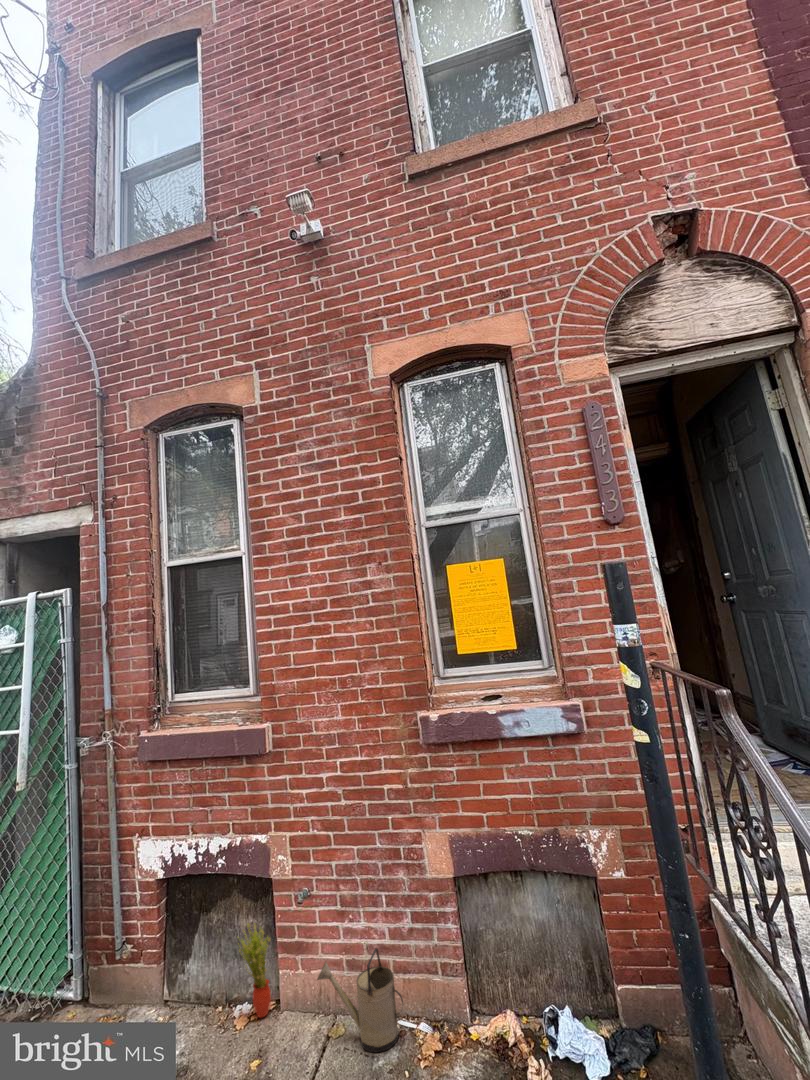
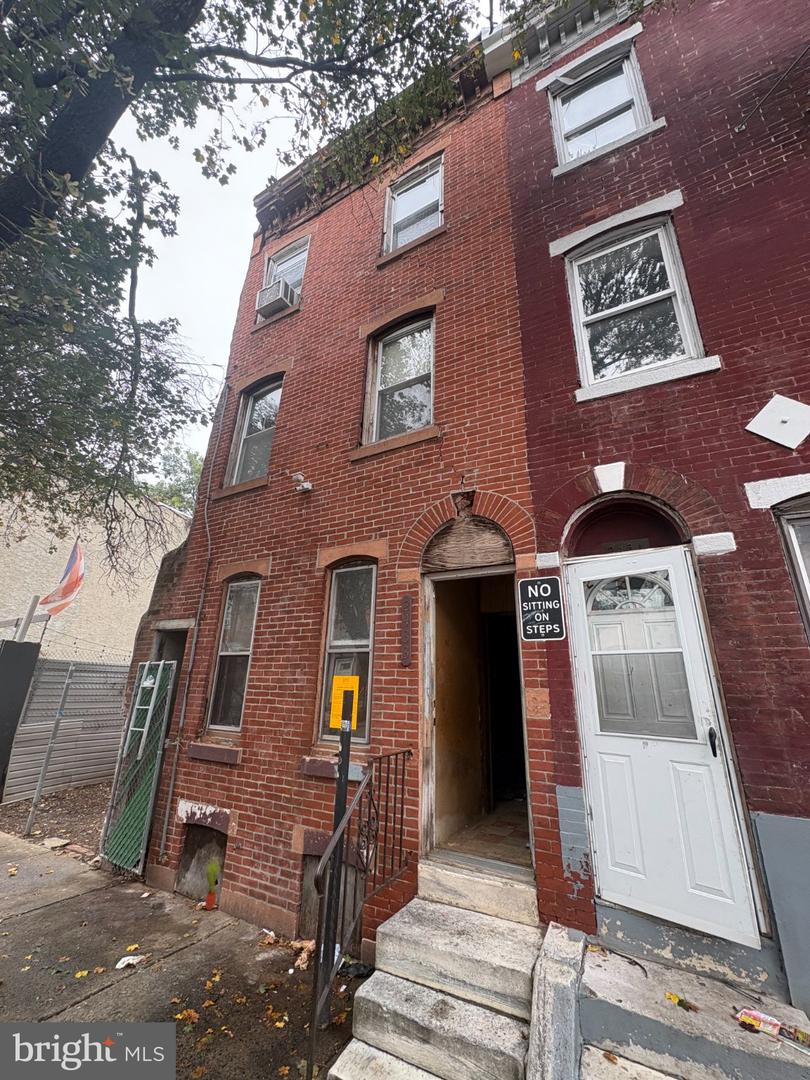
watering can: present [317,949,403,1052] -> none [228,884,263,938]

